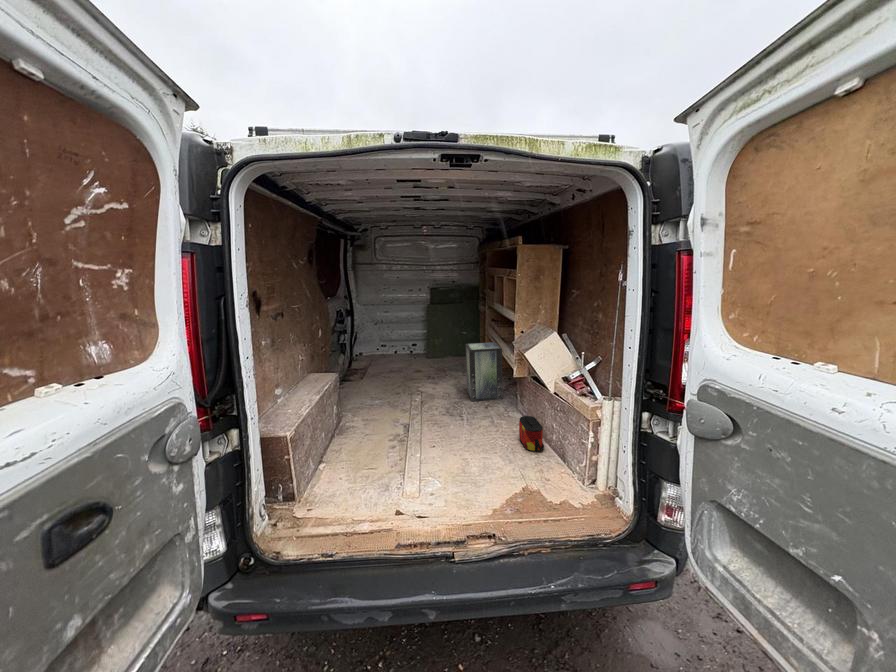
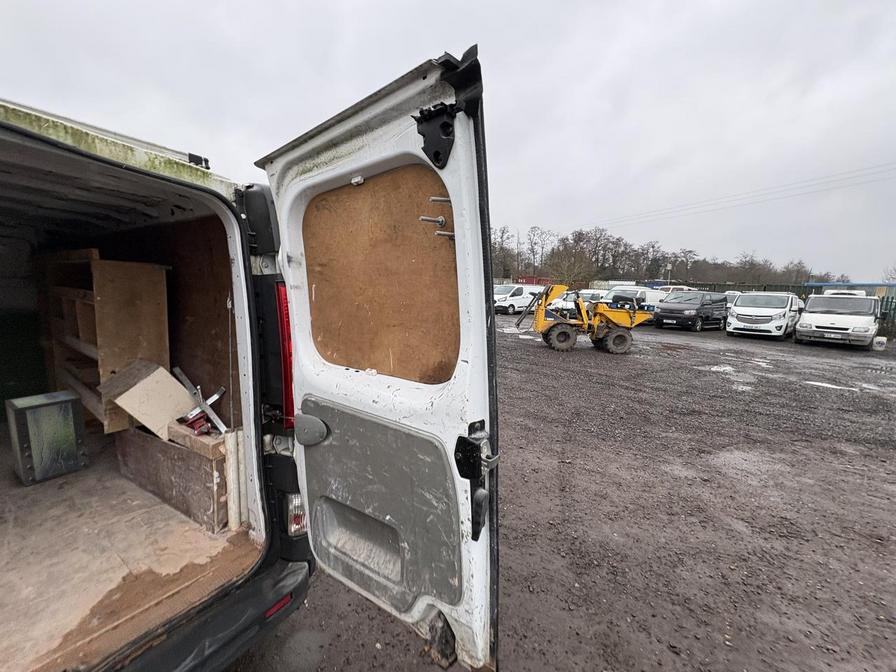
bag: present [519,416,544,452] -> none [119,478,160,523]

